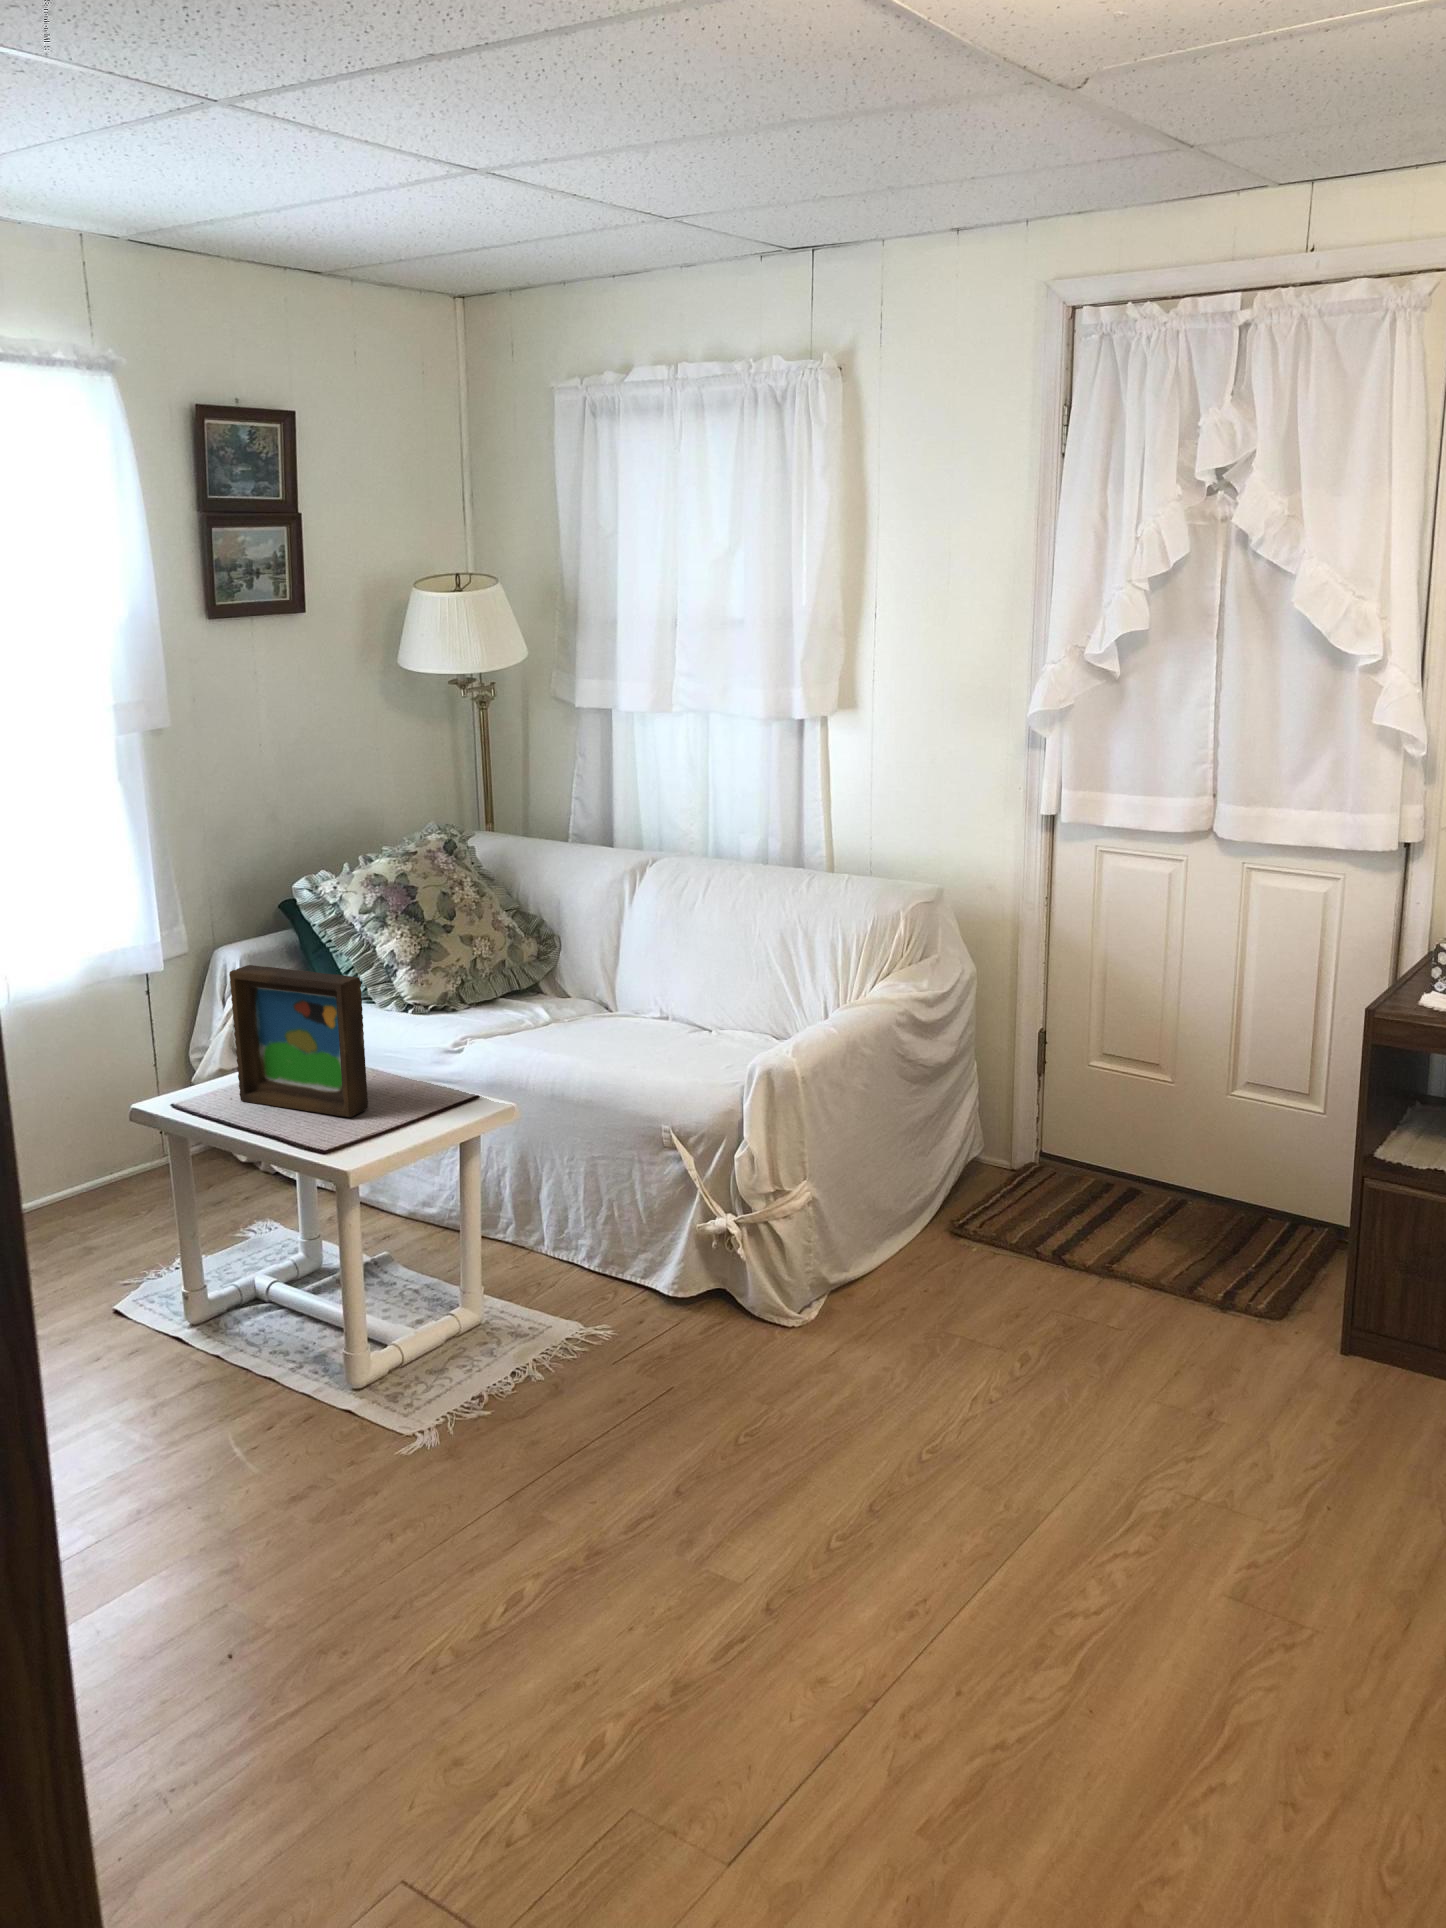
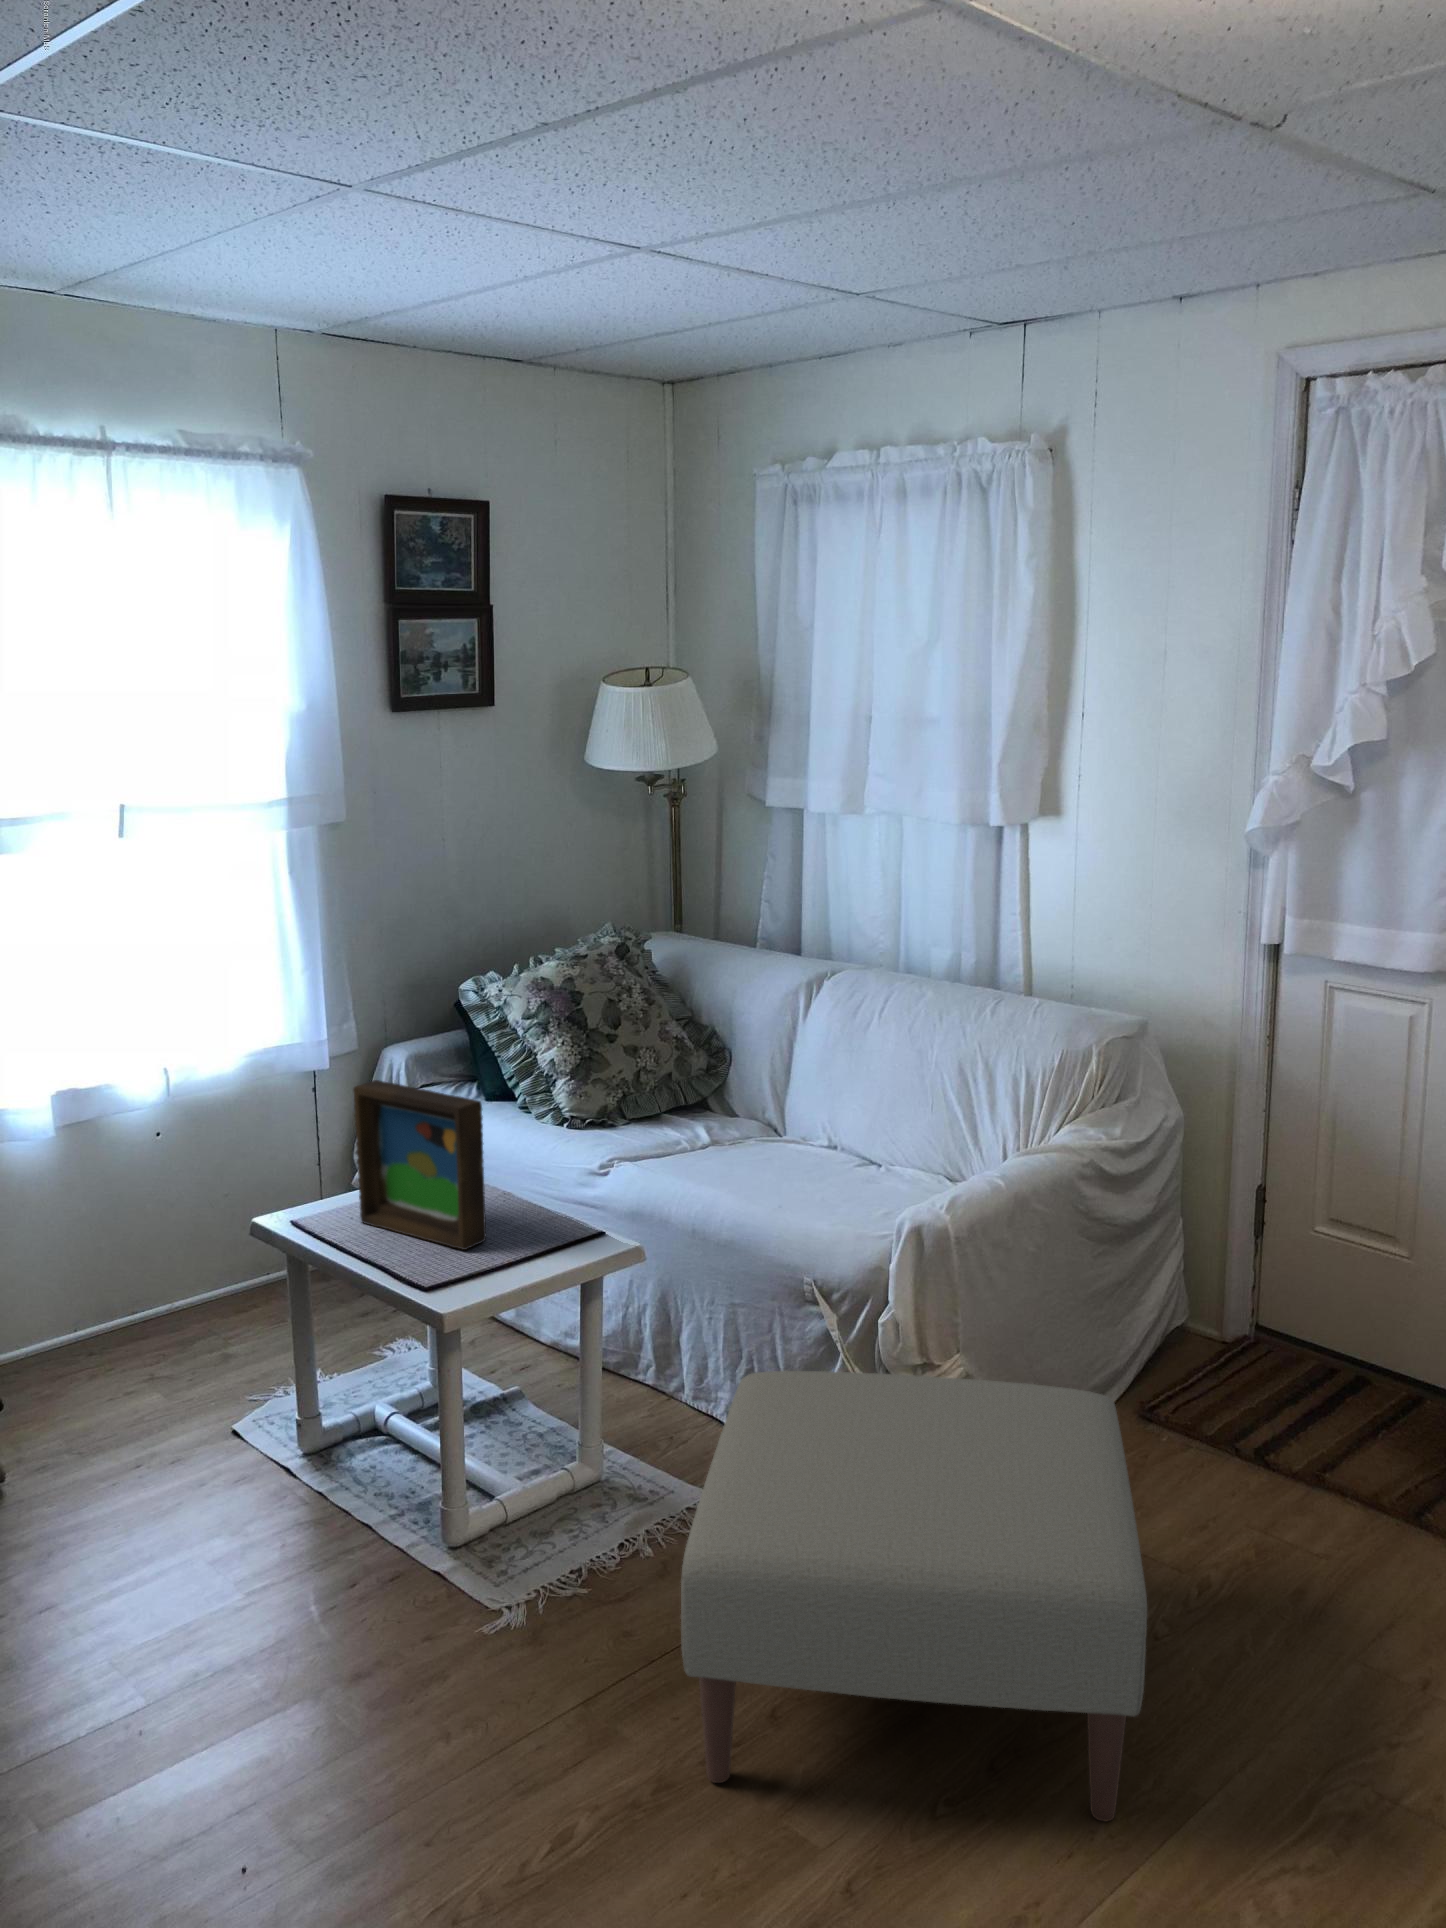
ottoman: none [607,1196,1004,1545] -> present [681,1371,1147,1821]

